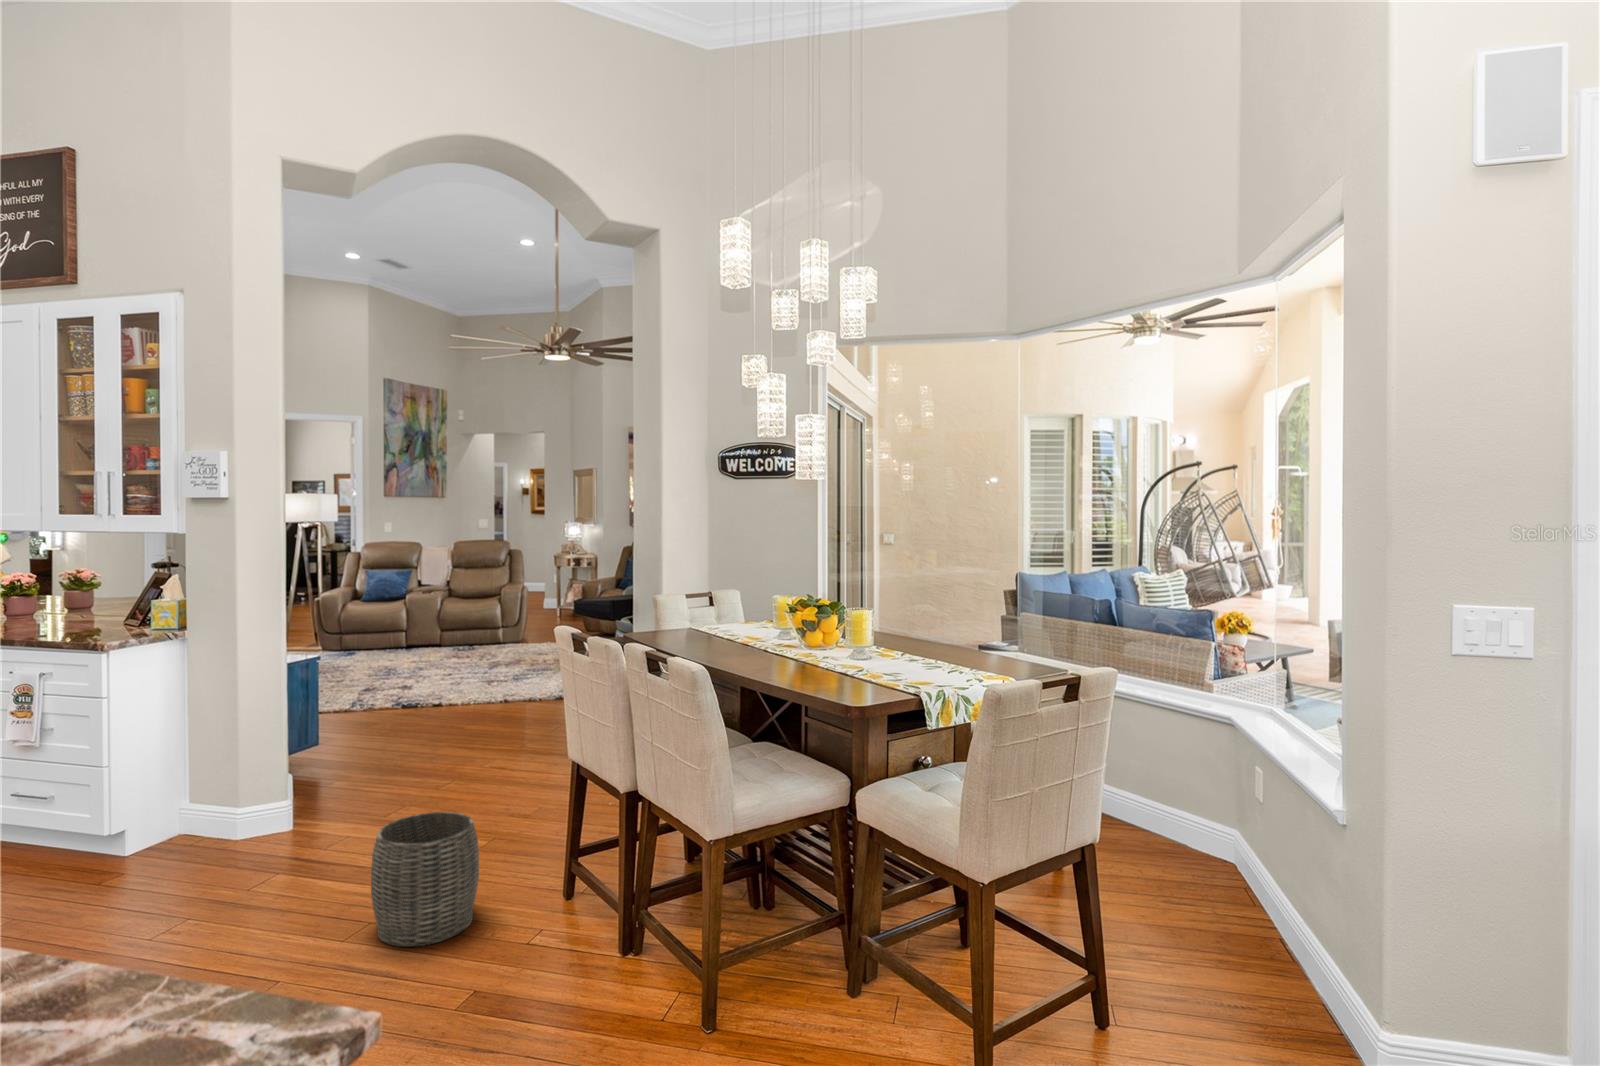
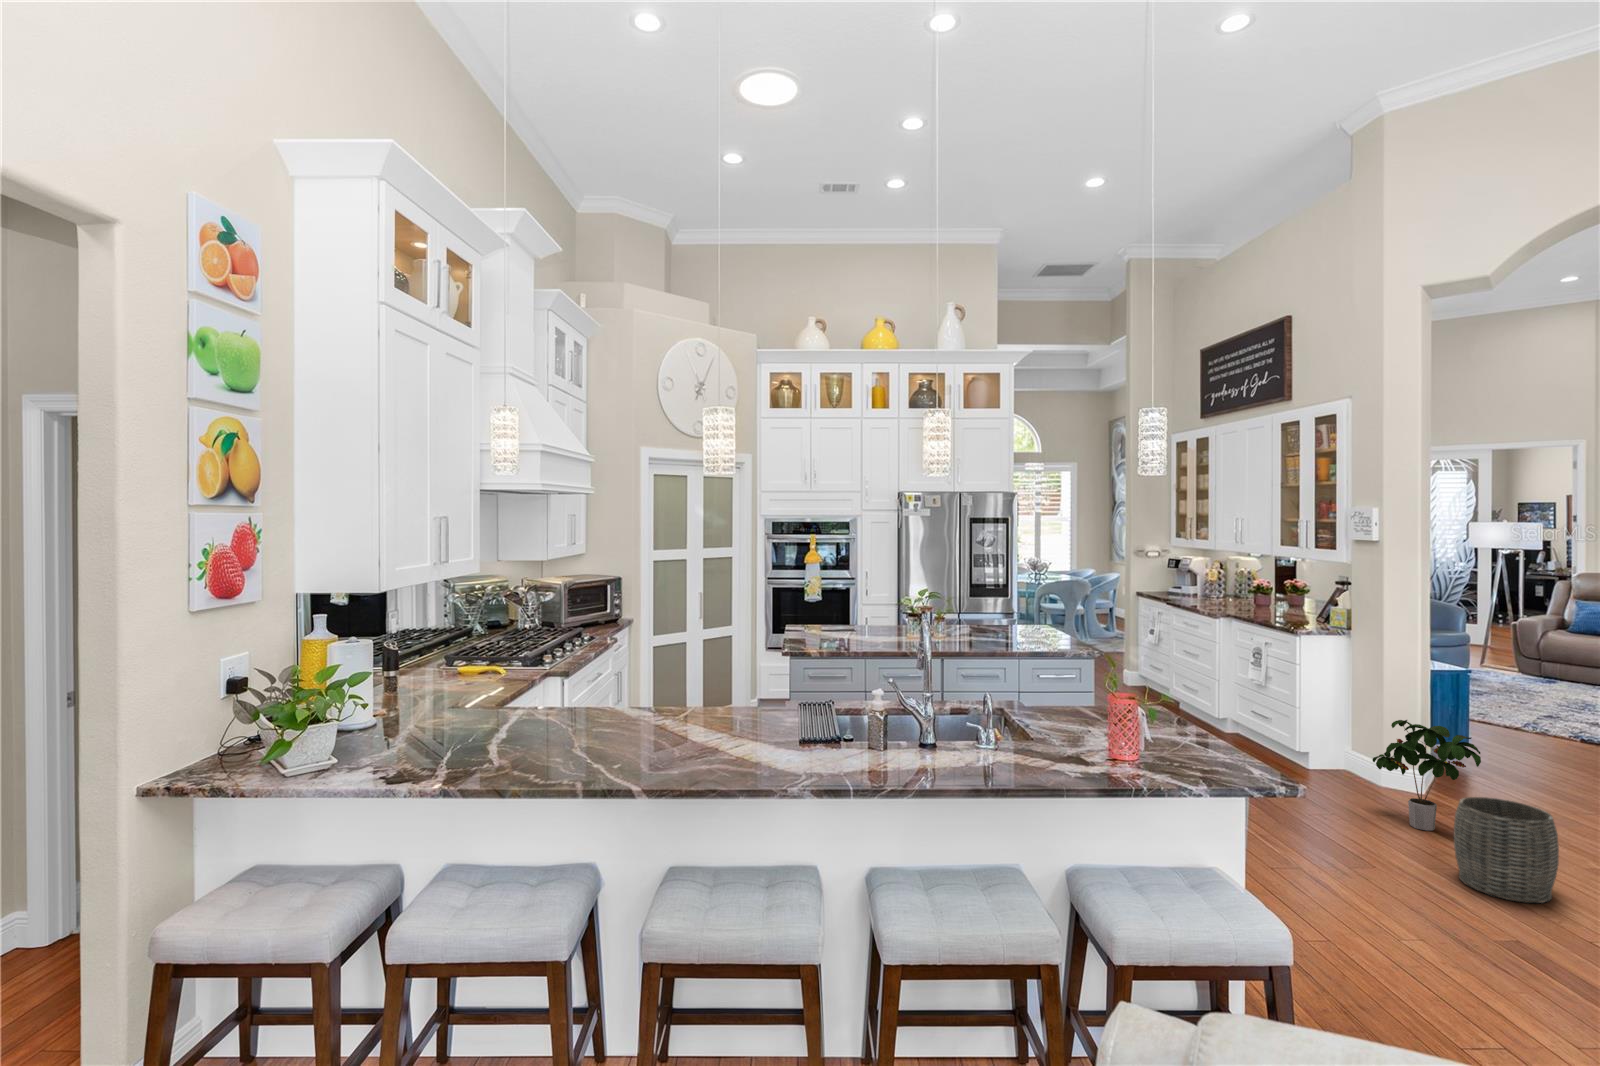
potted plant: none [238,739,378,886] -> present [1373,720,1481,831]

